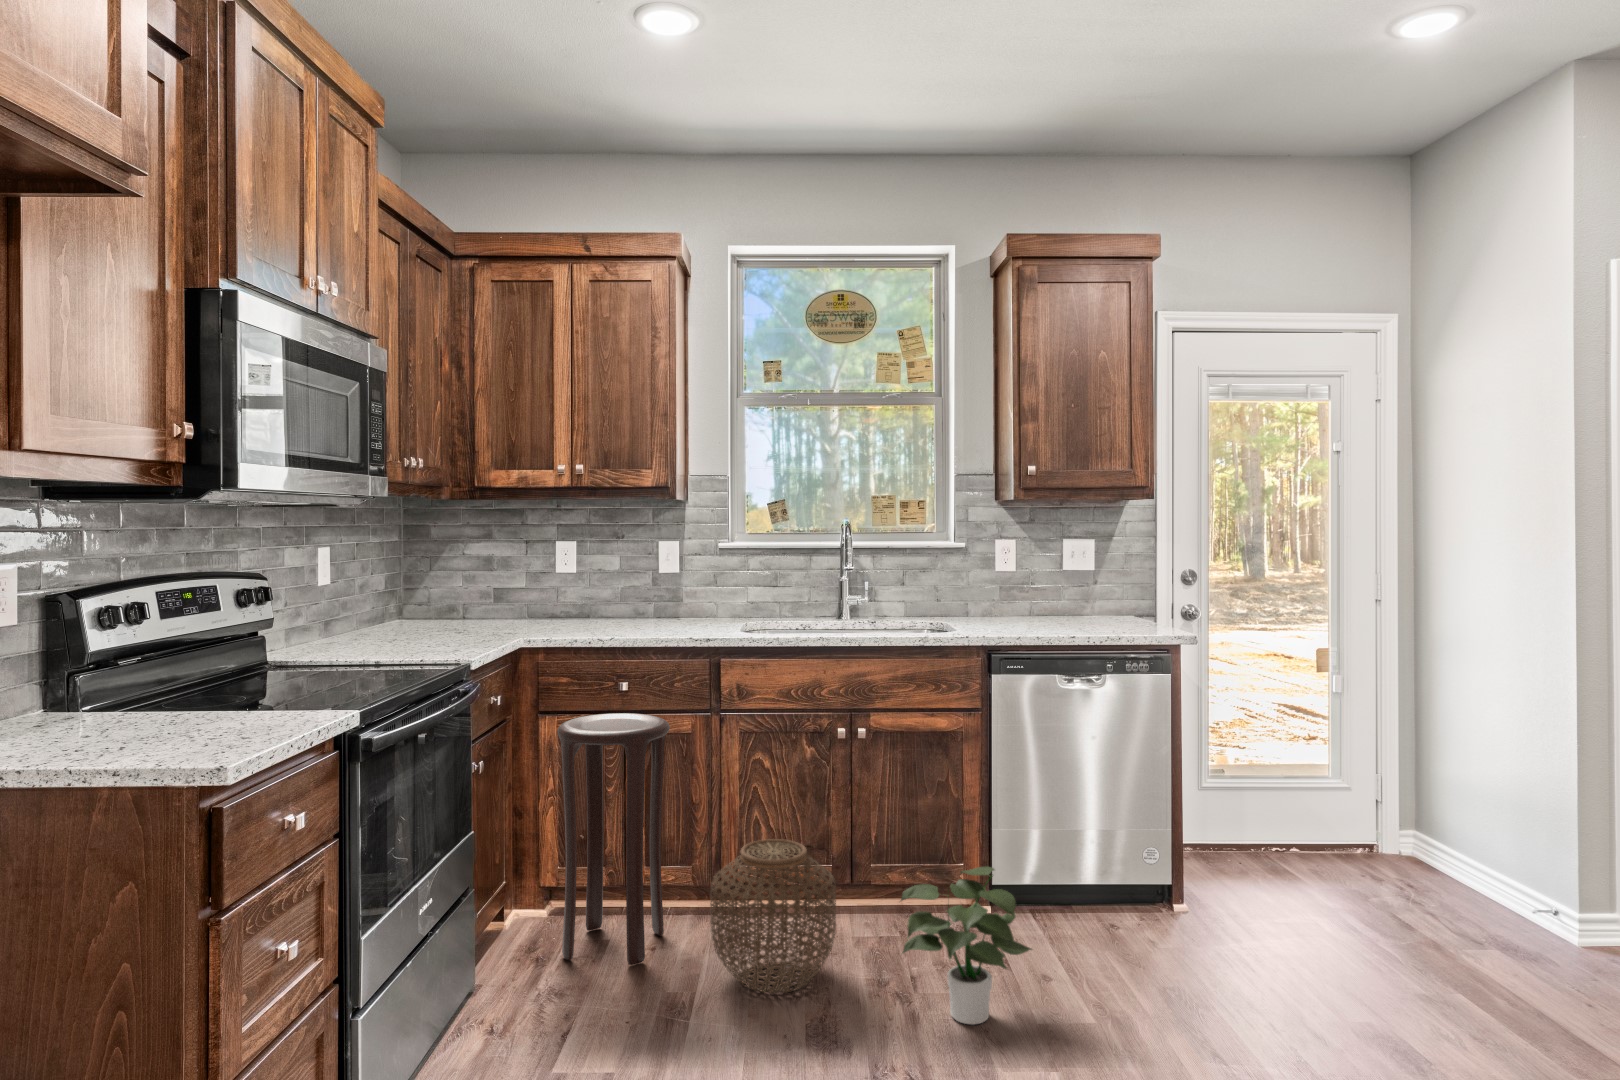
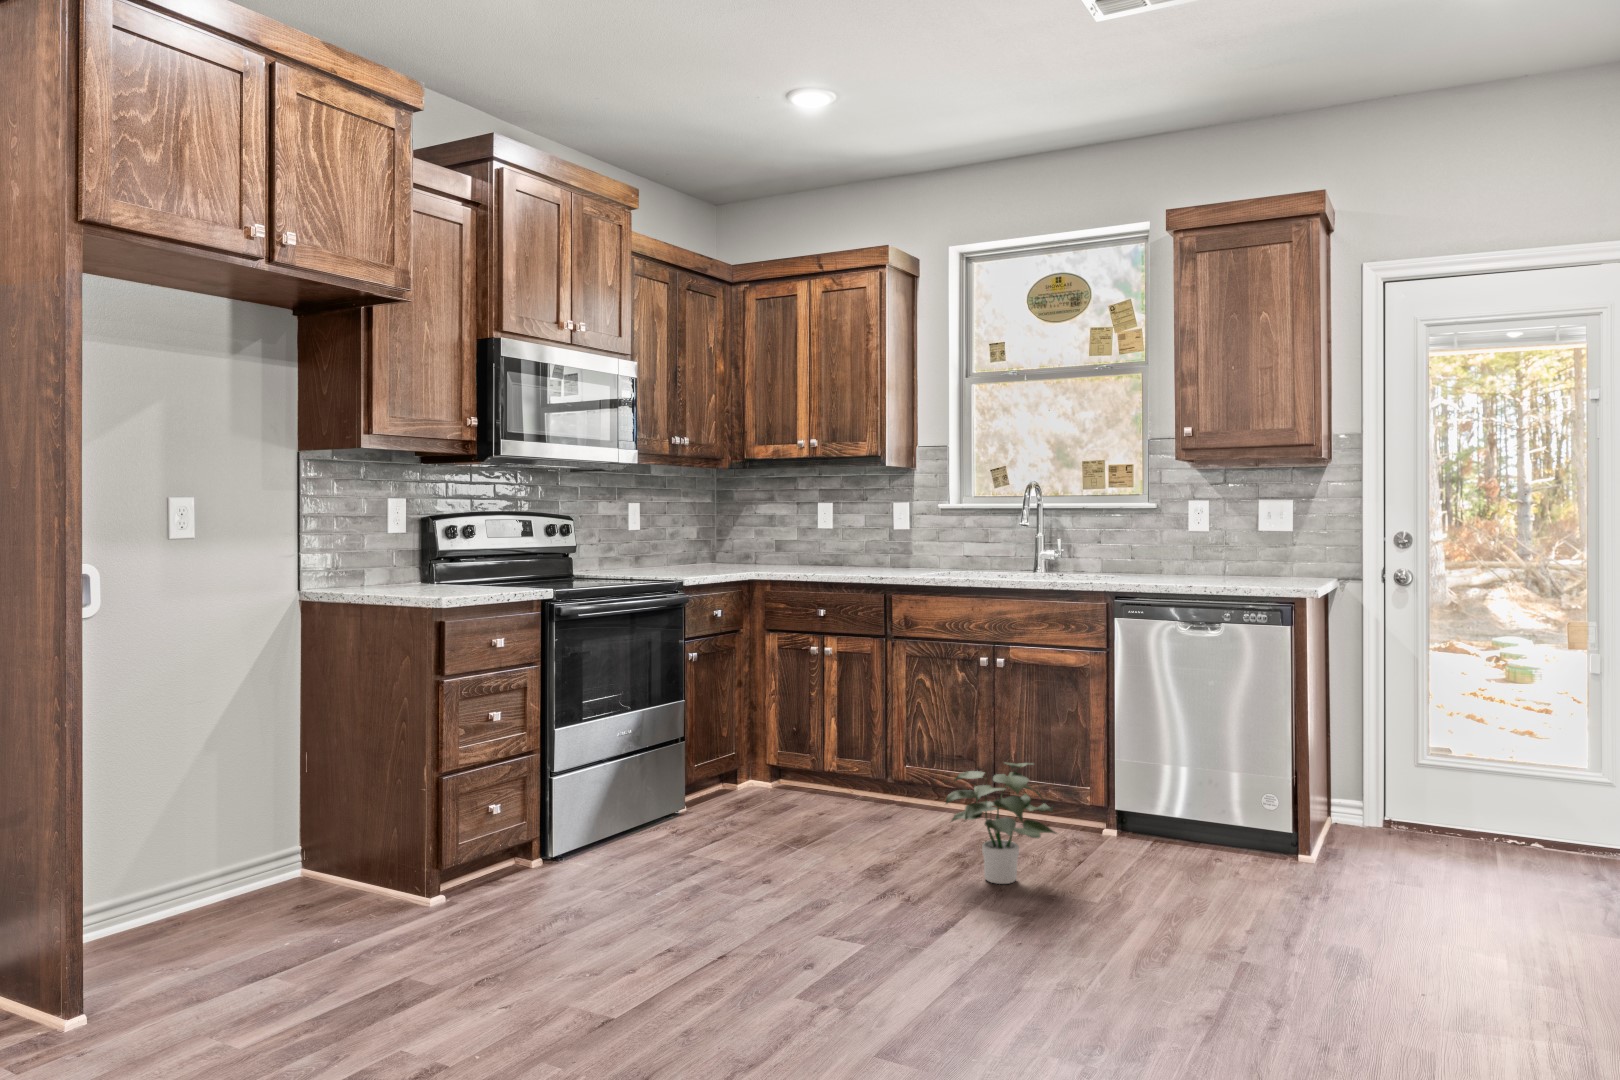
stool: present [557,713,670,965] -> none [751,633,836,820]
woven basket: present [710,839,836,994] -> none [832,732,932,848]

